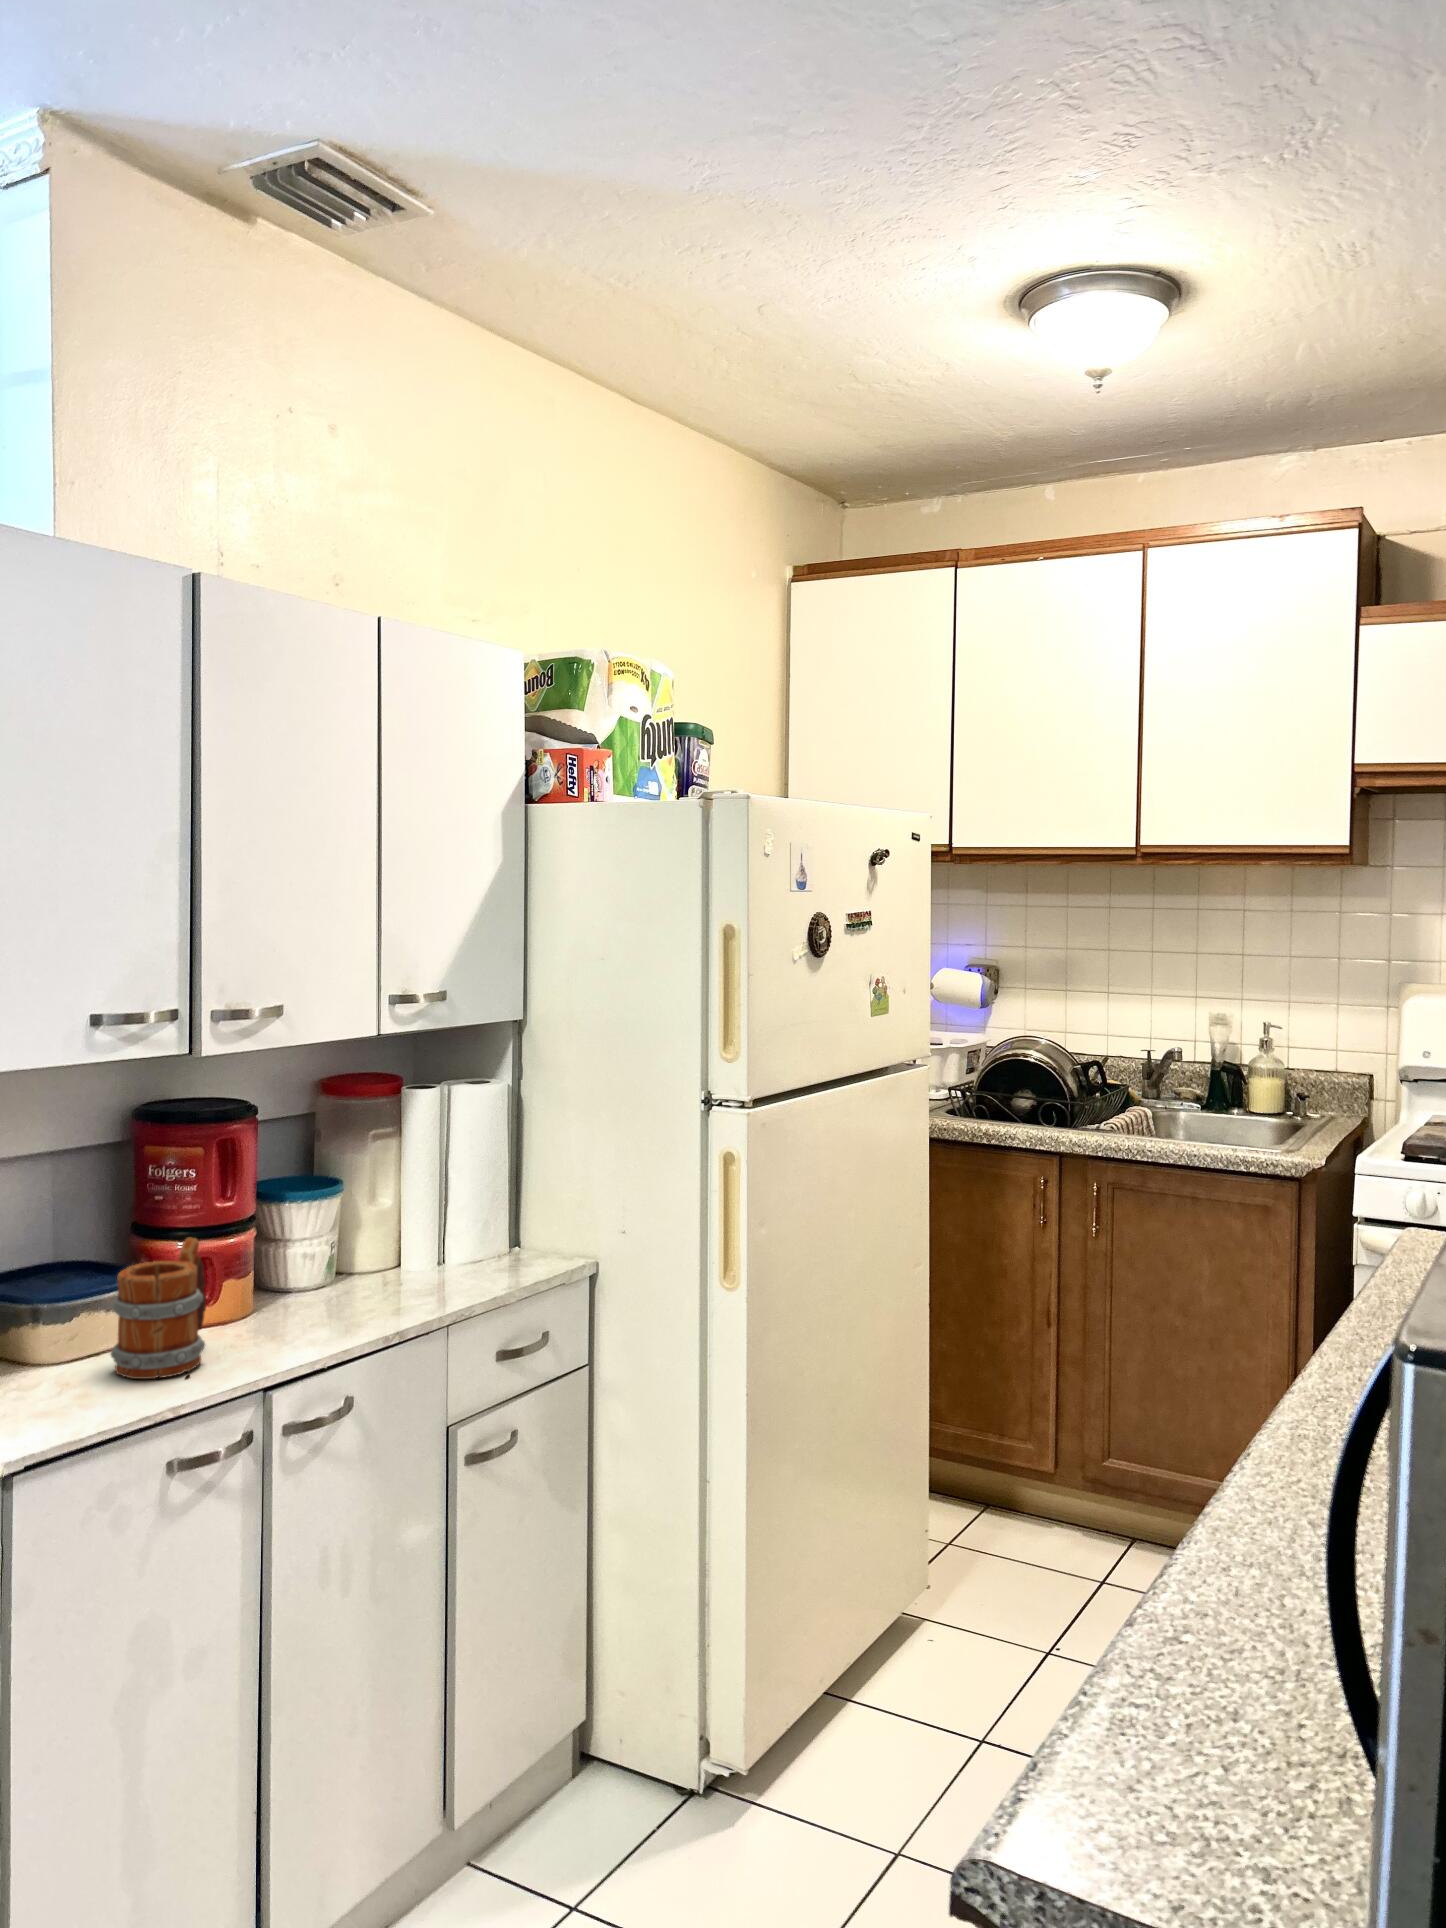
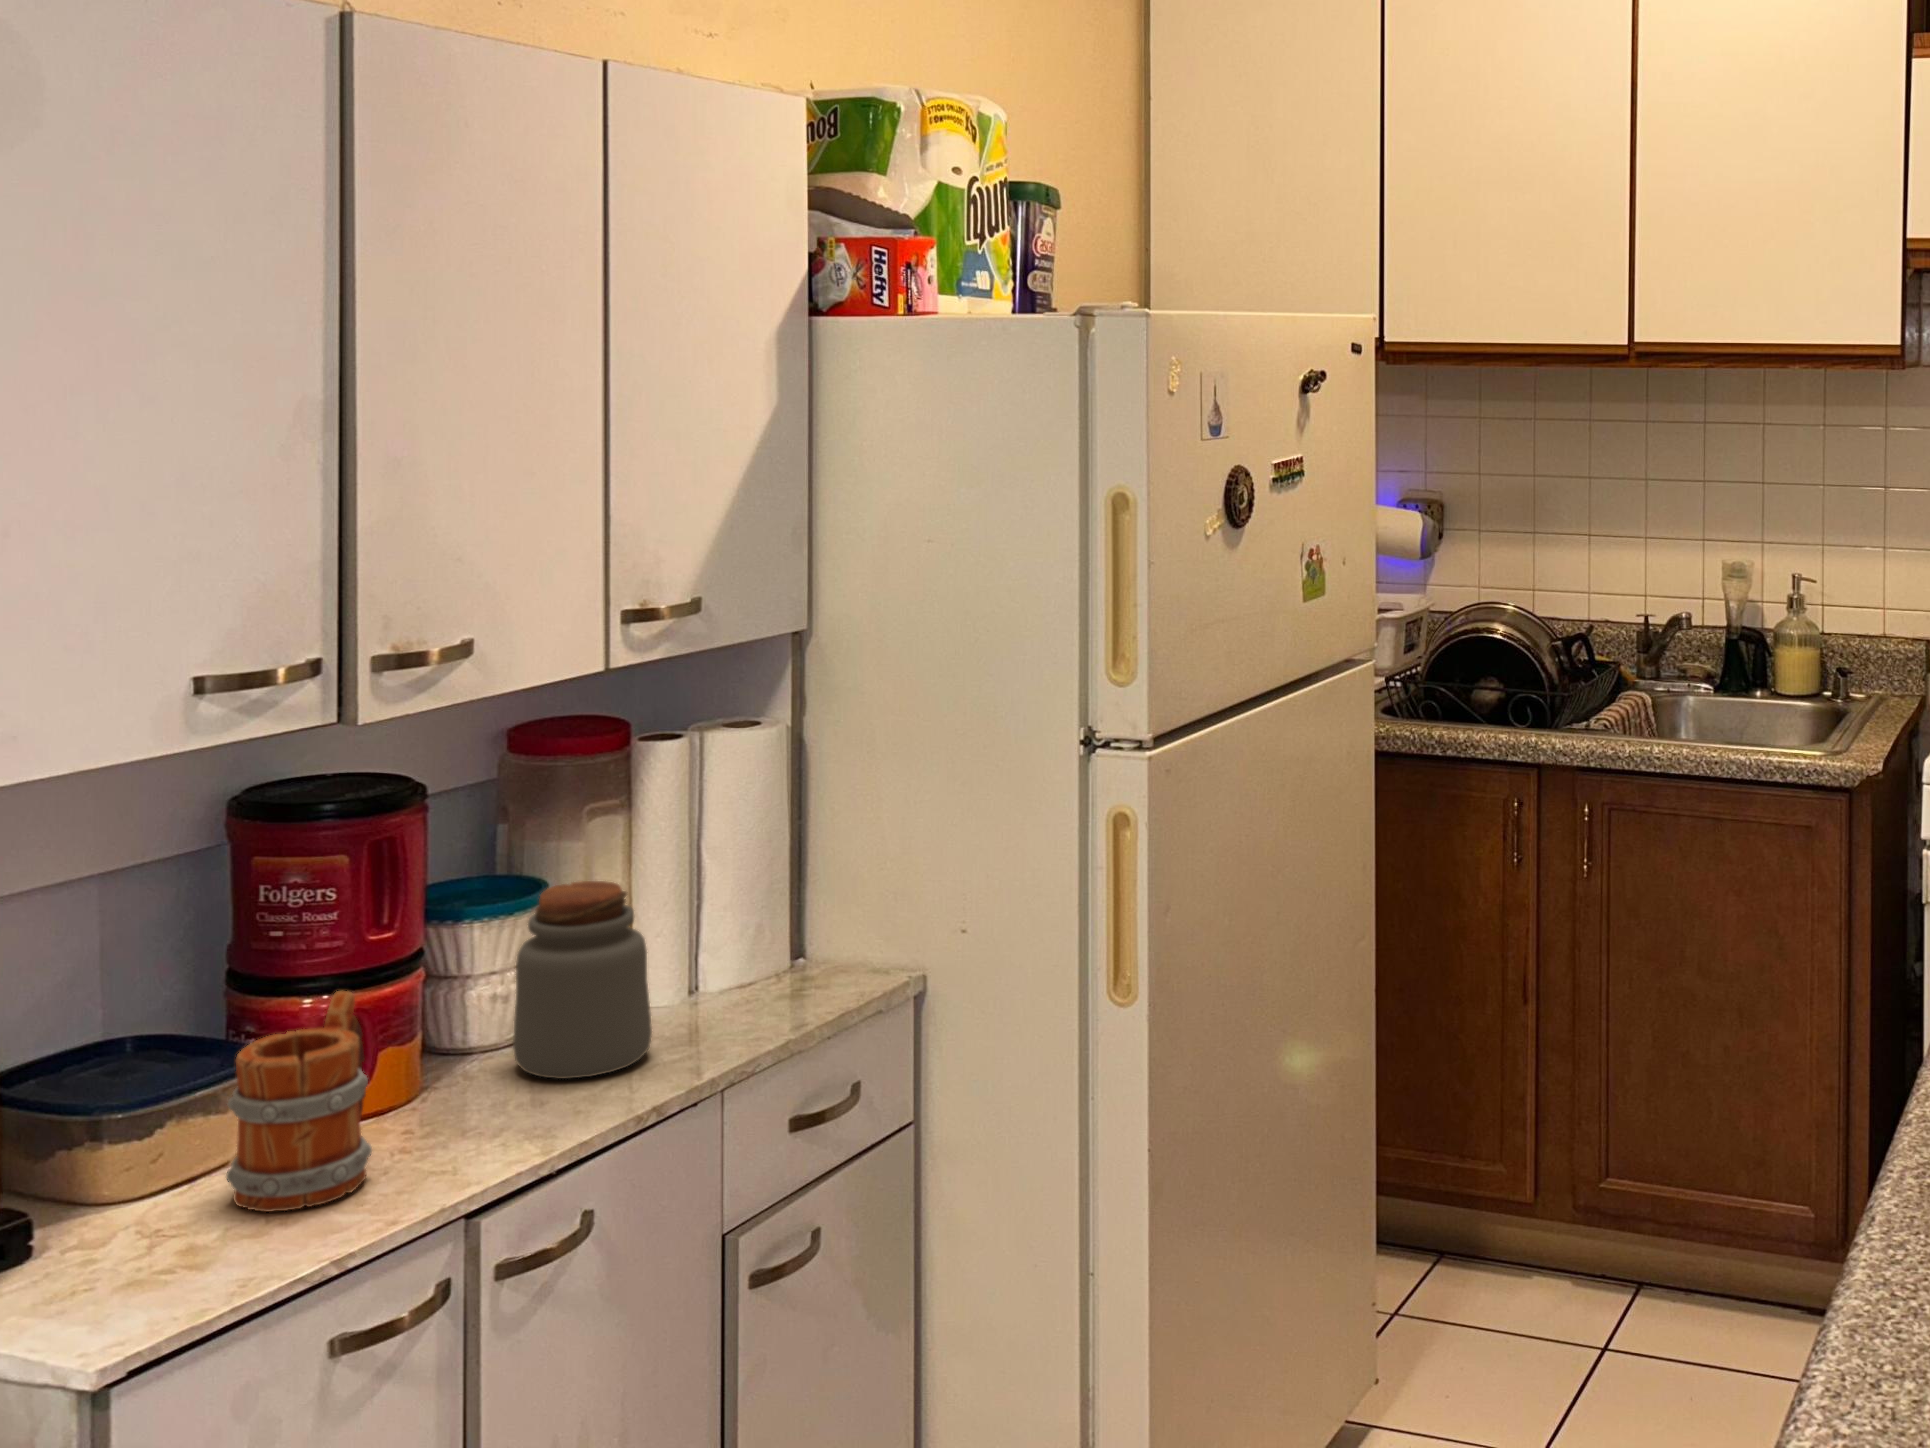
jar: none [312,1181,404,1313] -> present [513,881,652,1079]

